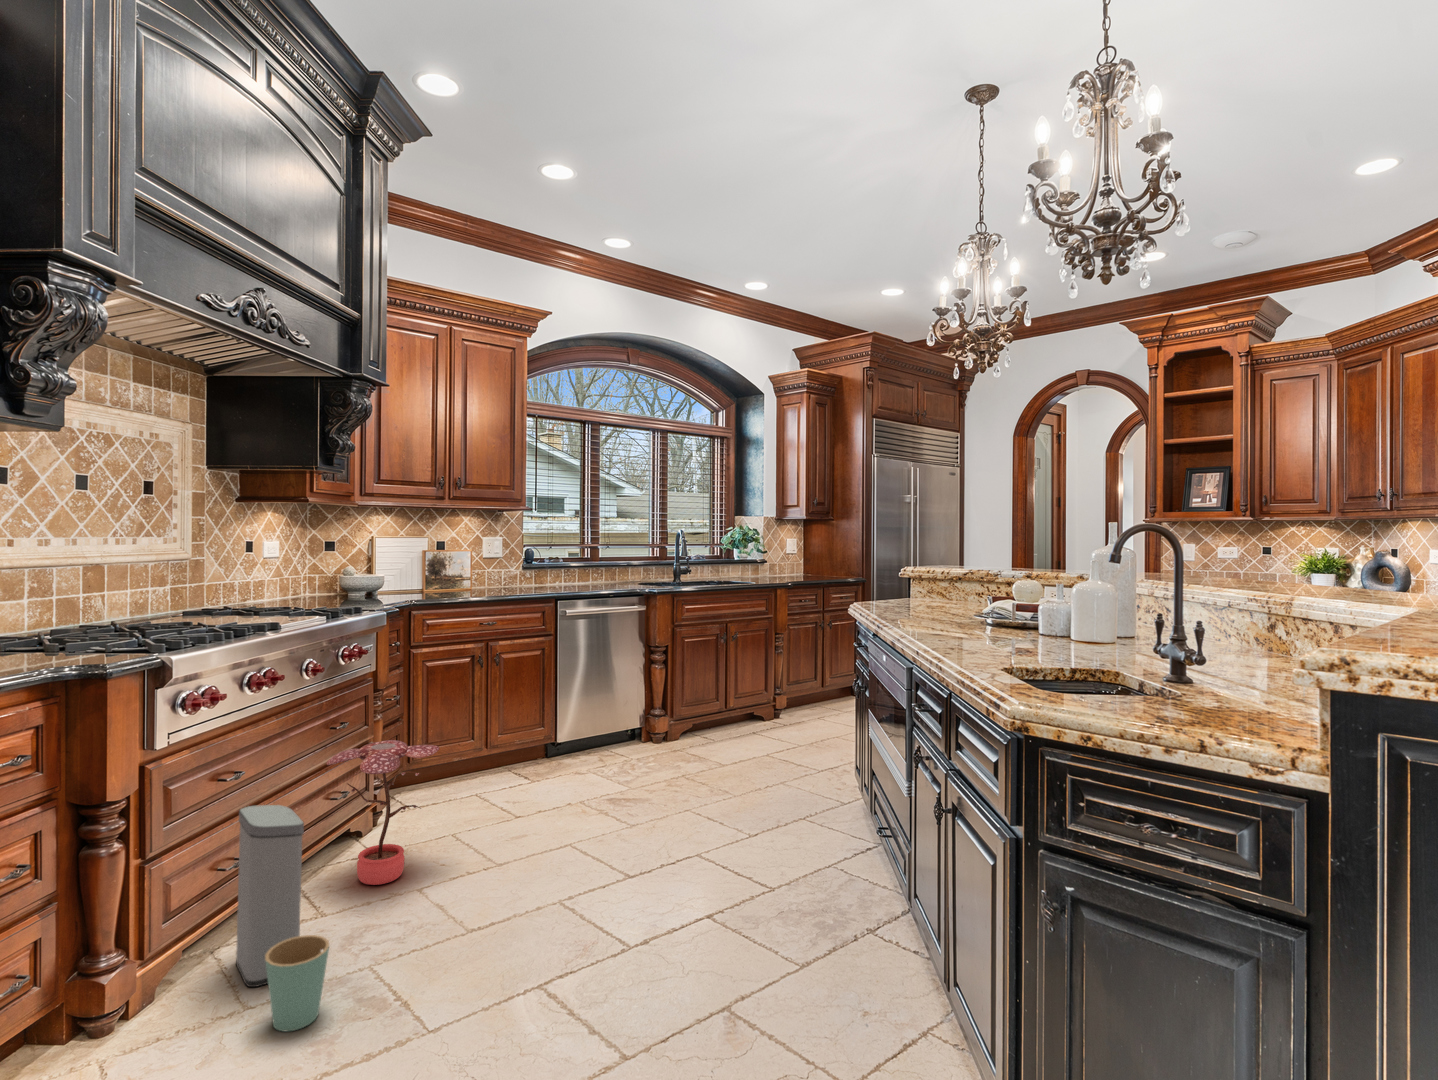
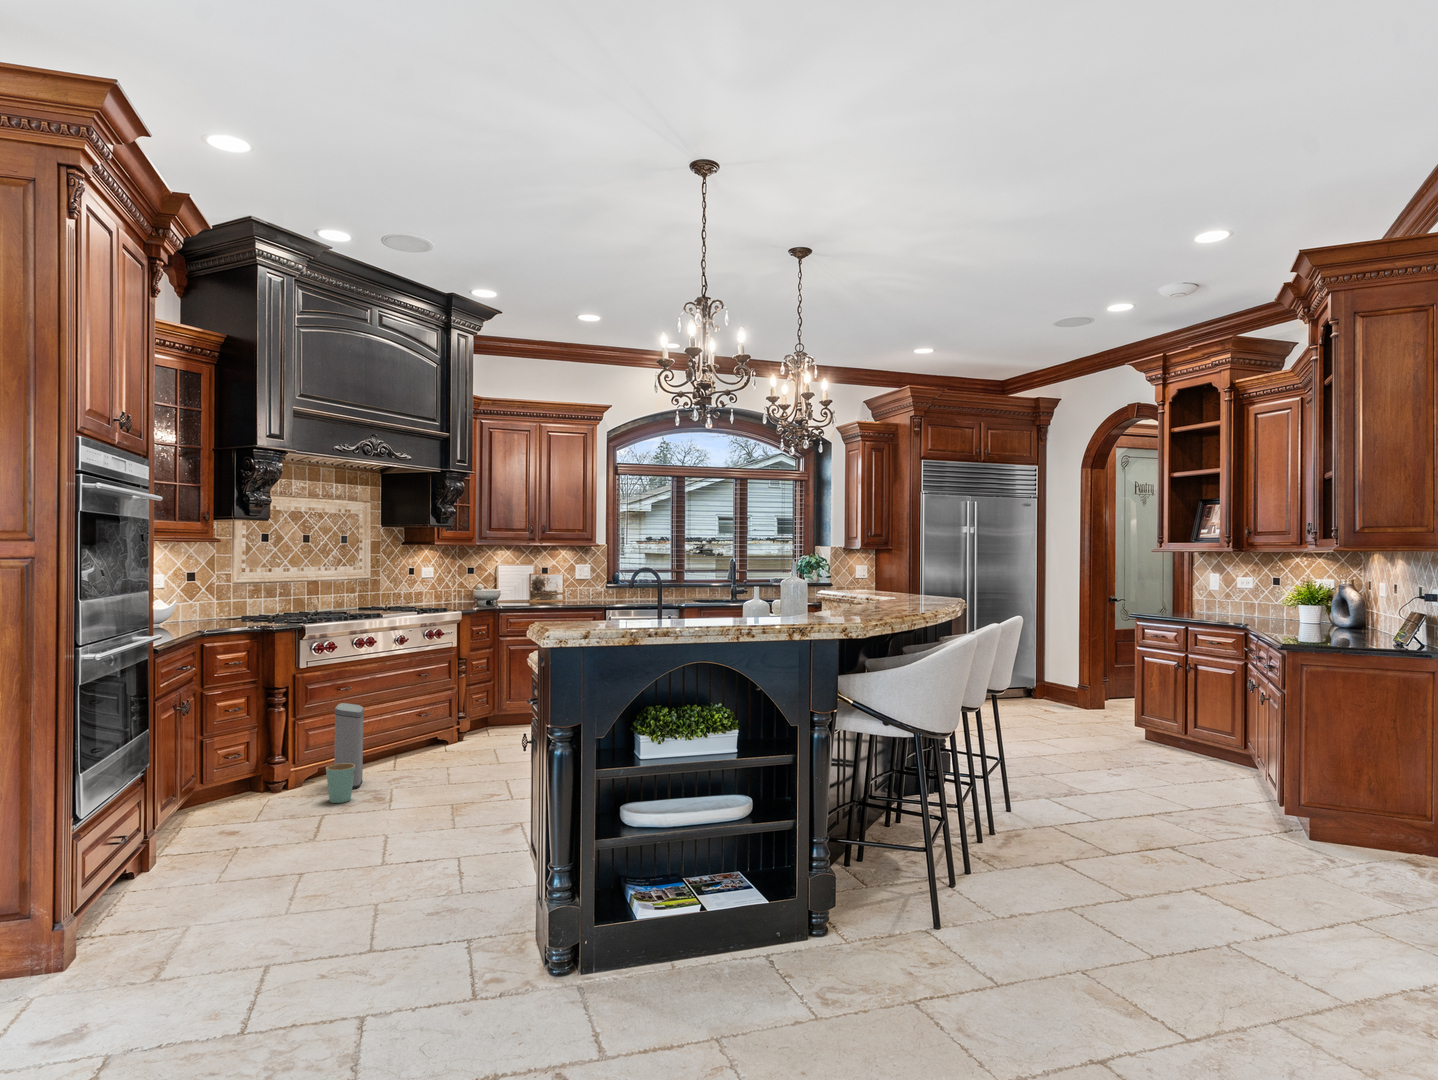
potted plant: present [326,740,439,885] -> none [404,686,465,767]

